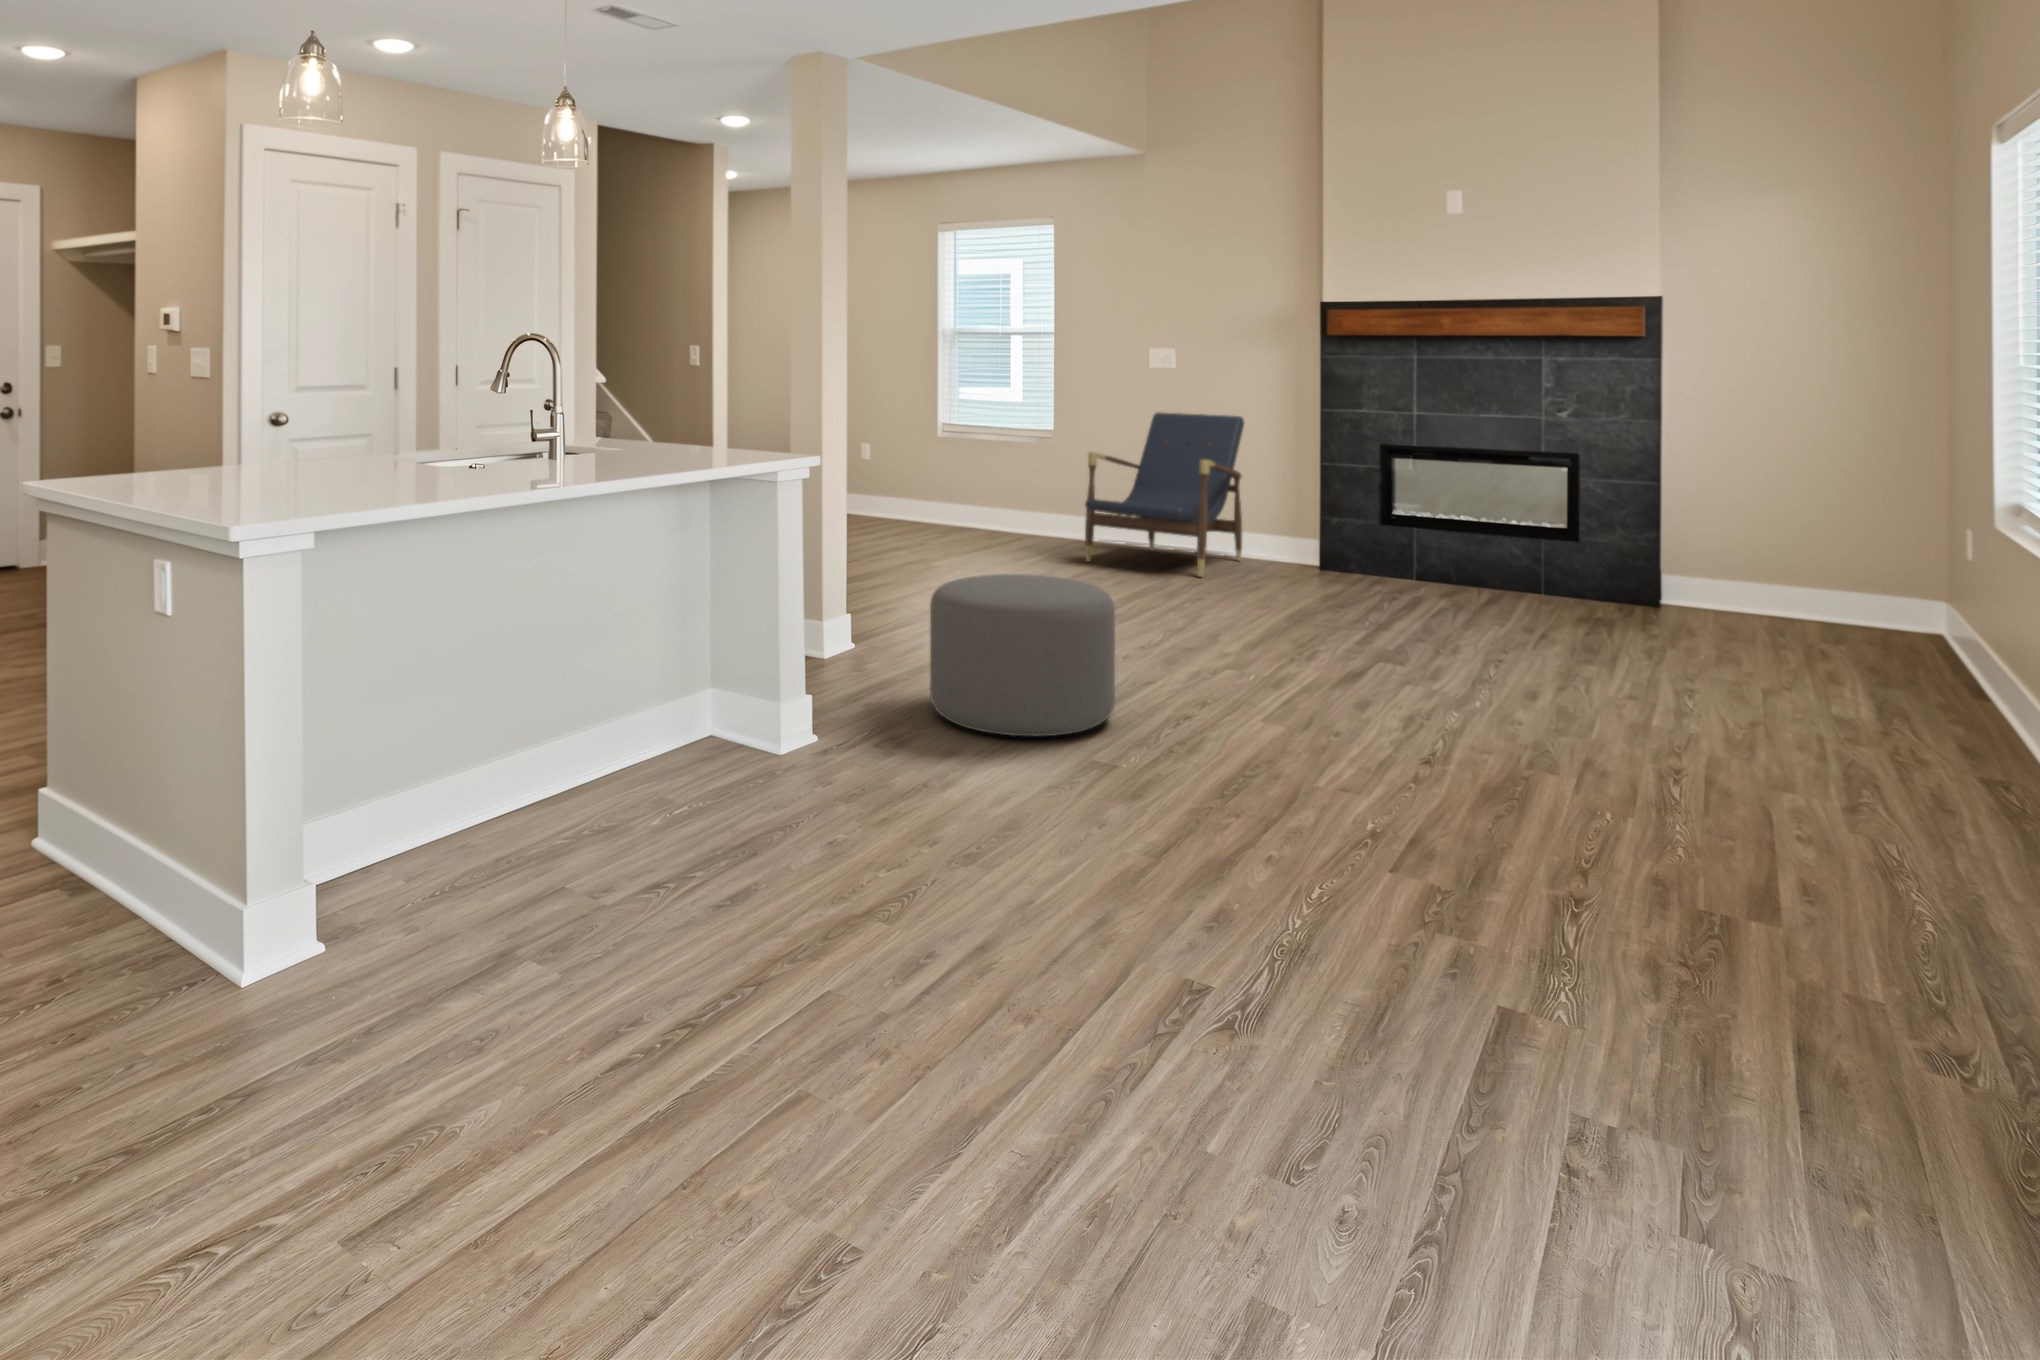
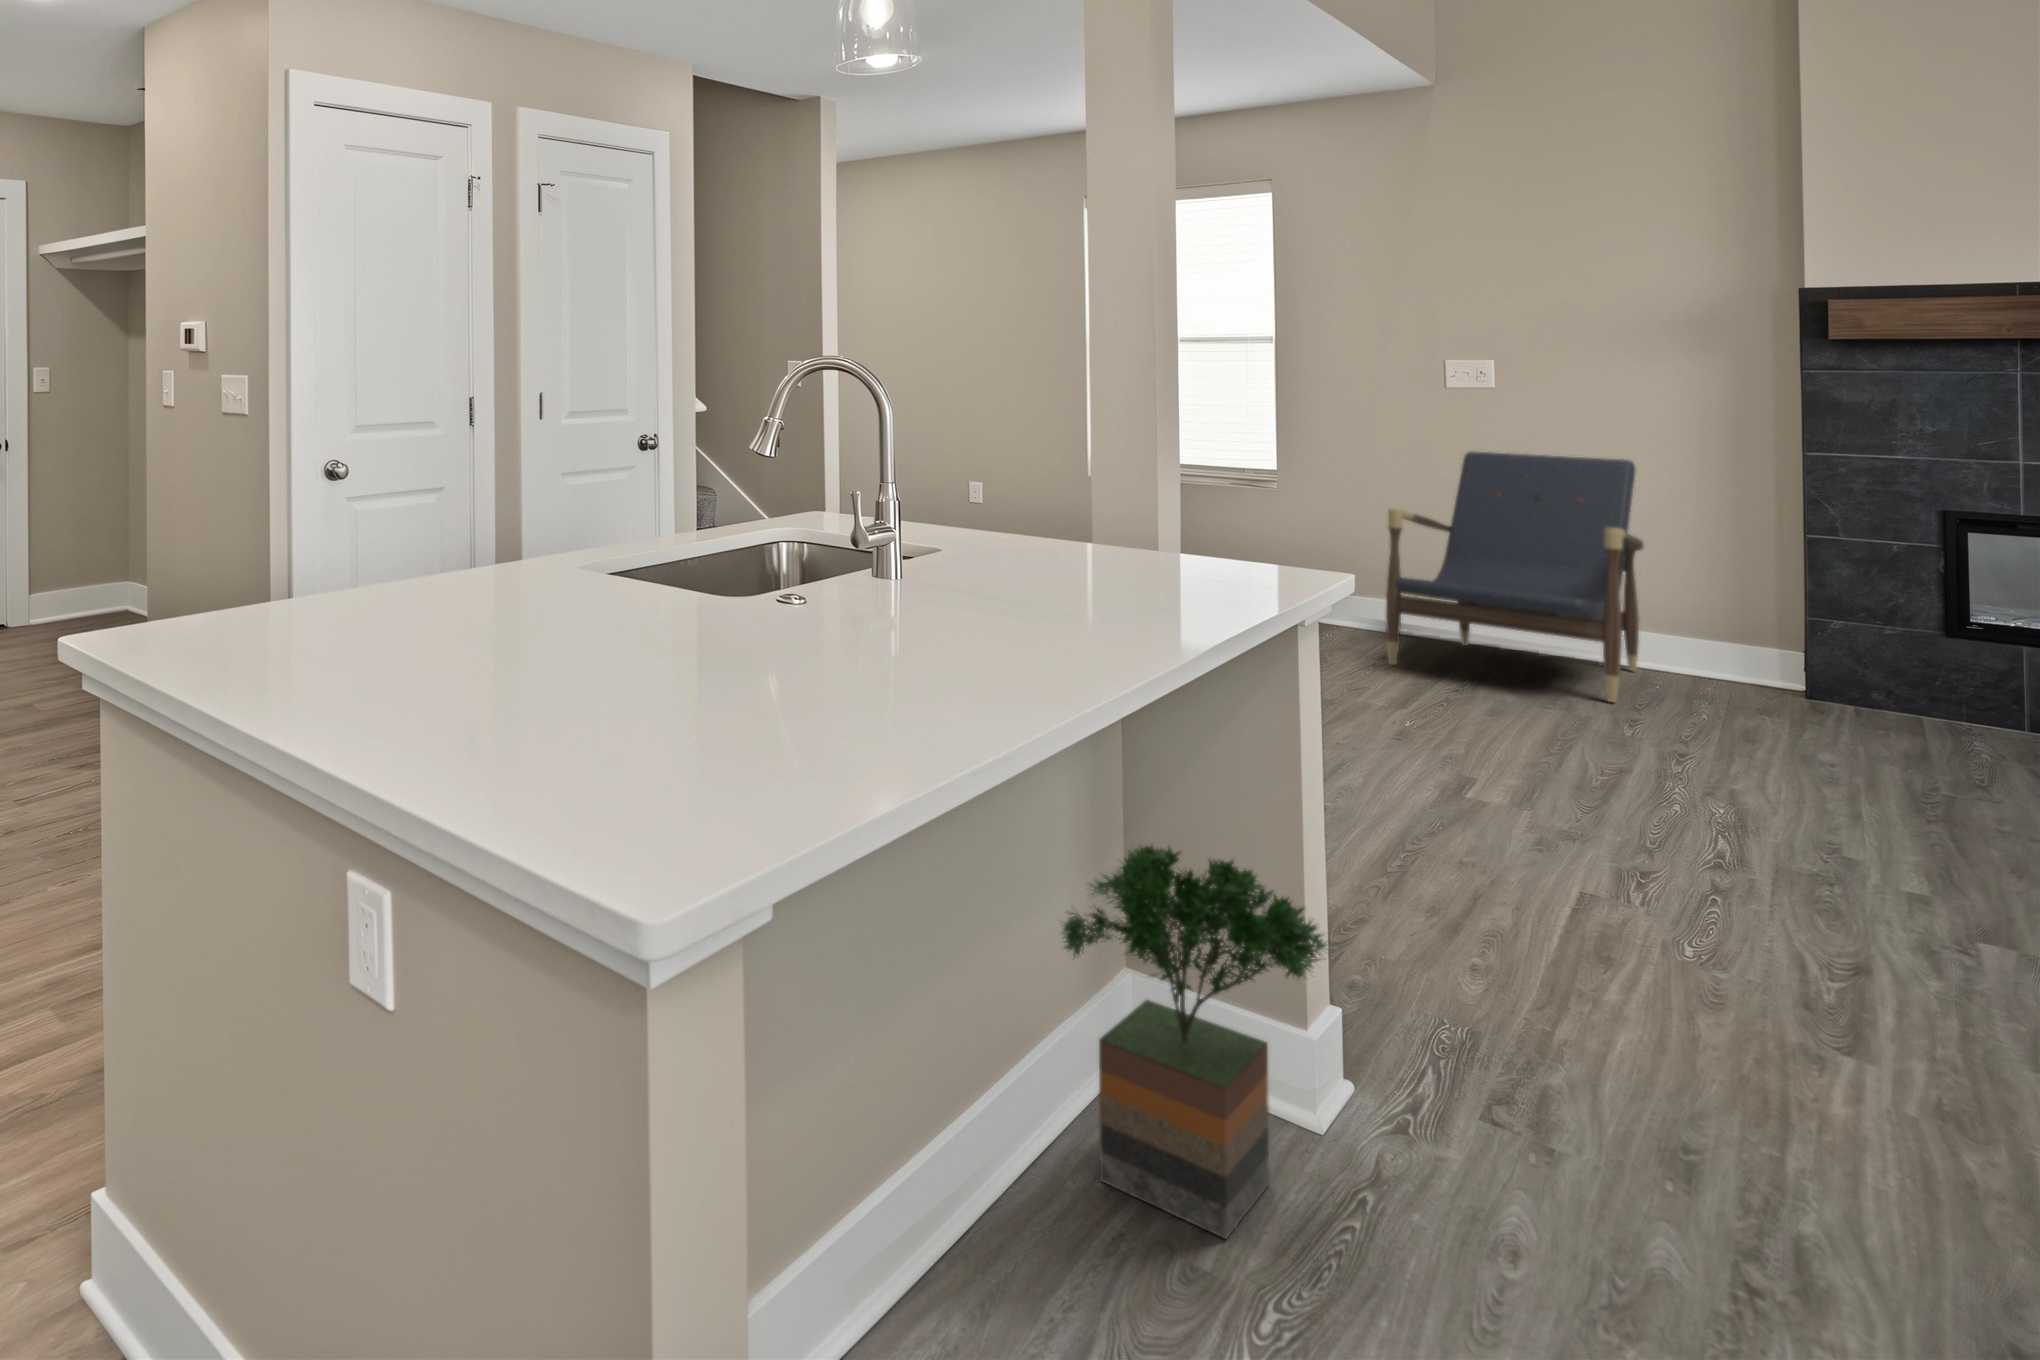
ottoman: present [930,574,1115,736] -> none [1479,766,1927,1120]
potted tree: none [625,599,763,790] -> present [1063,846,1333,1239]

